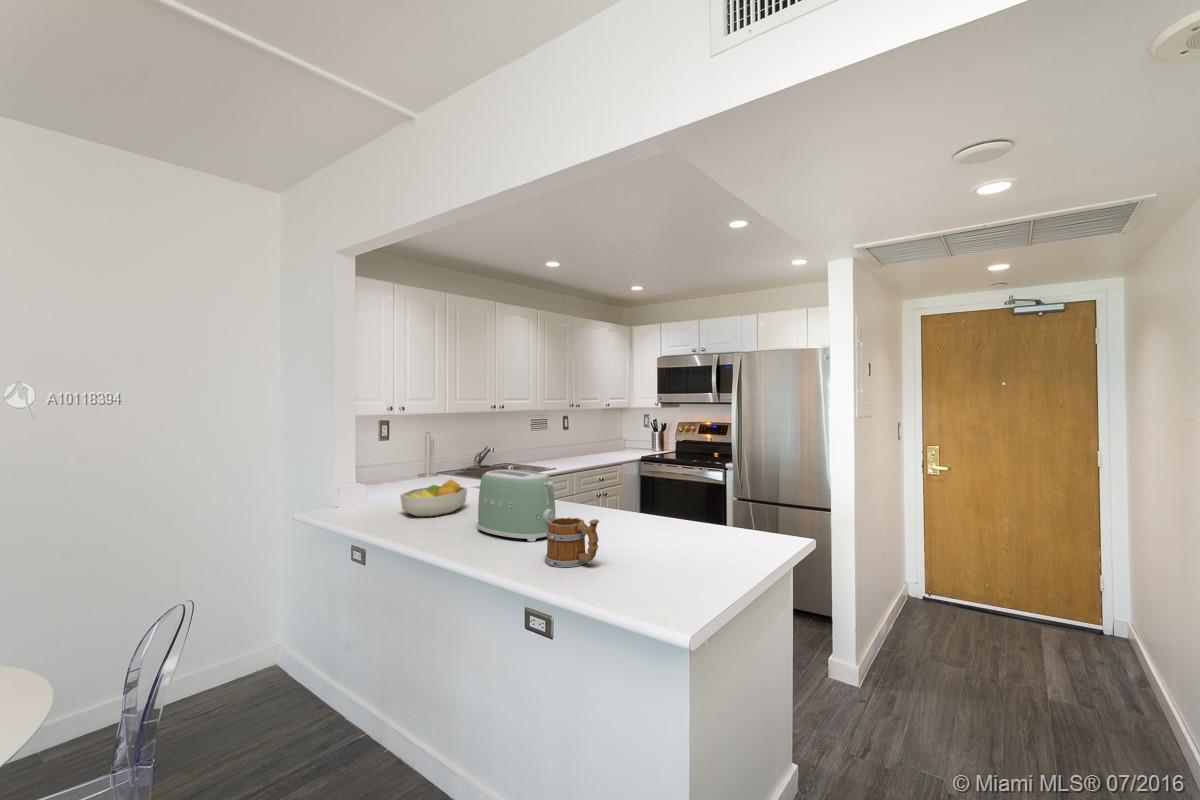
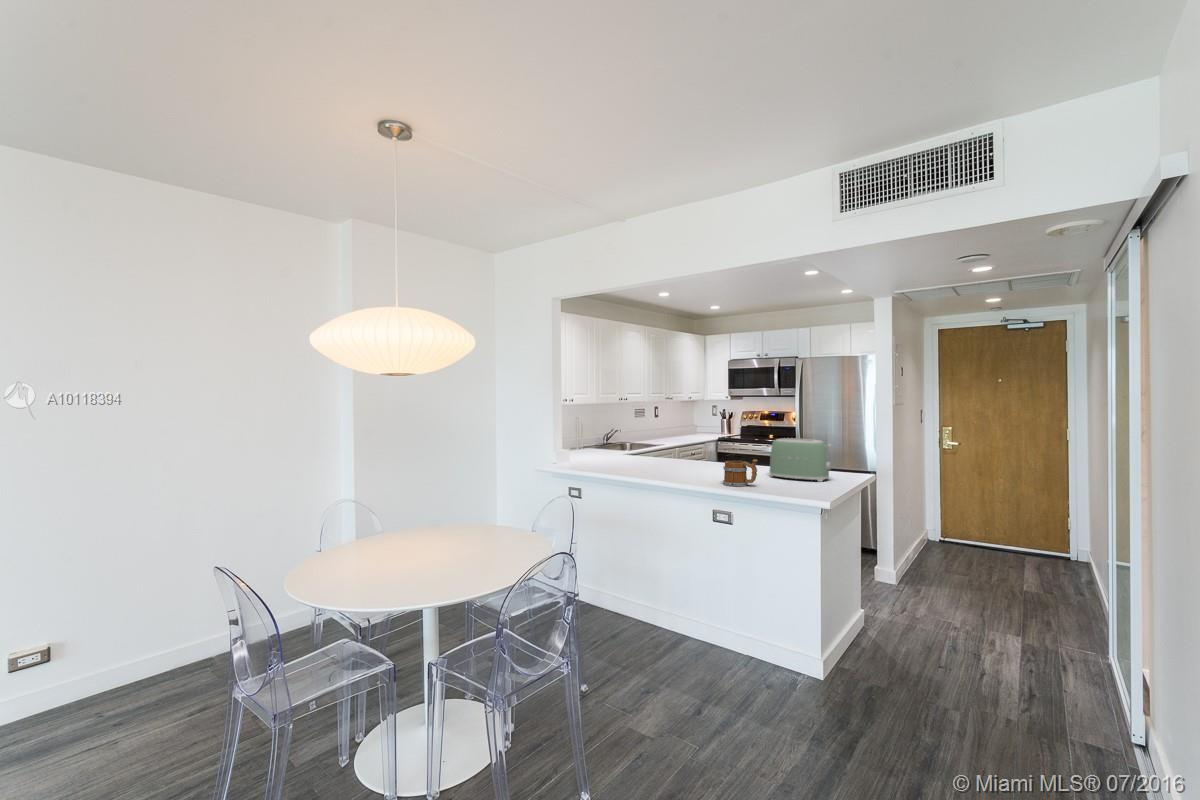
toaster: present [478,469,556,542] -> present [769,438,832,482]
fruit bowl: present [400,479,467,517] -> none [599,446,636,468]

